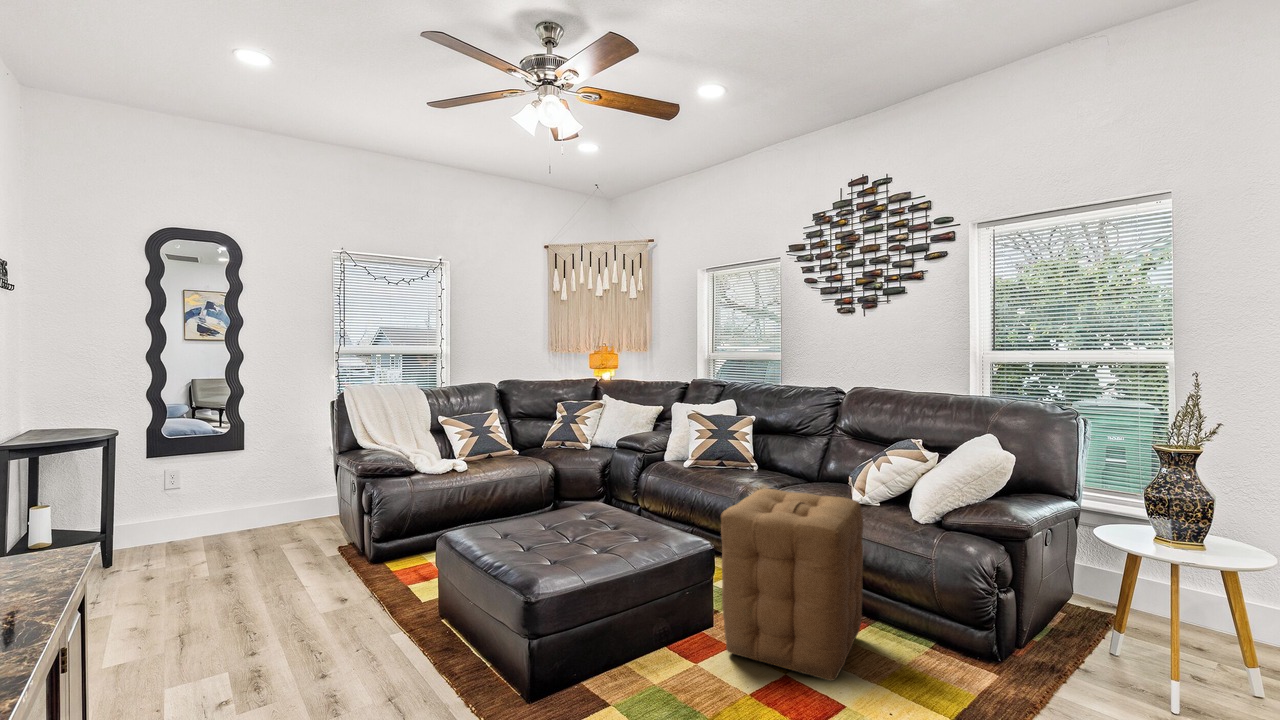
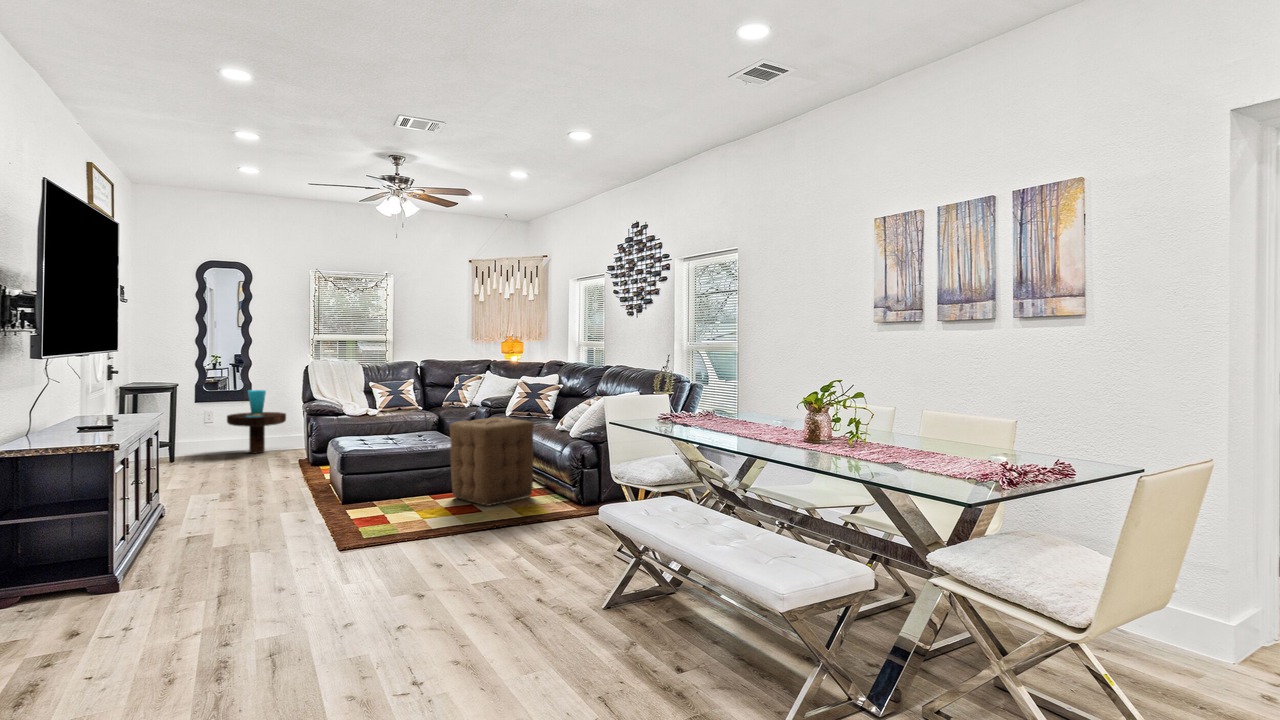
side table: none [206,434,305,537] -> present [227,390,286,454]

